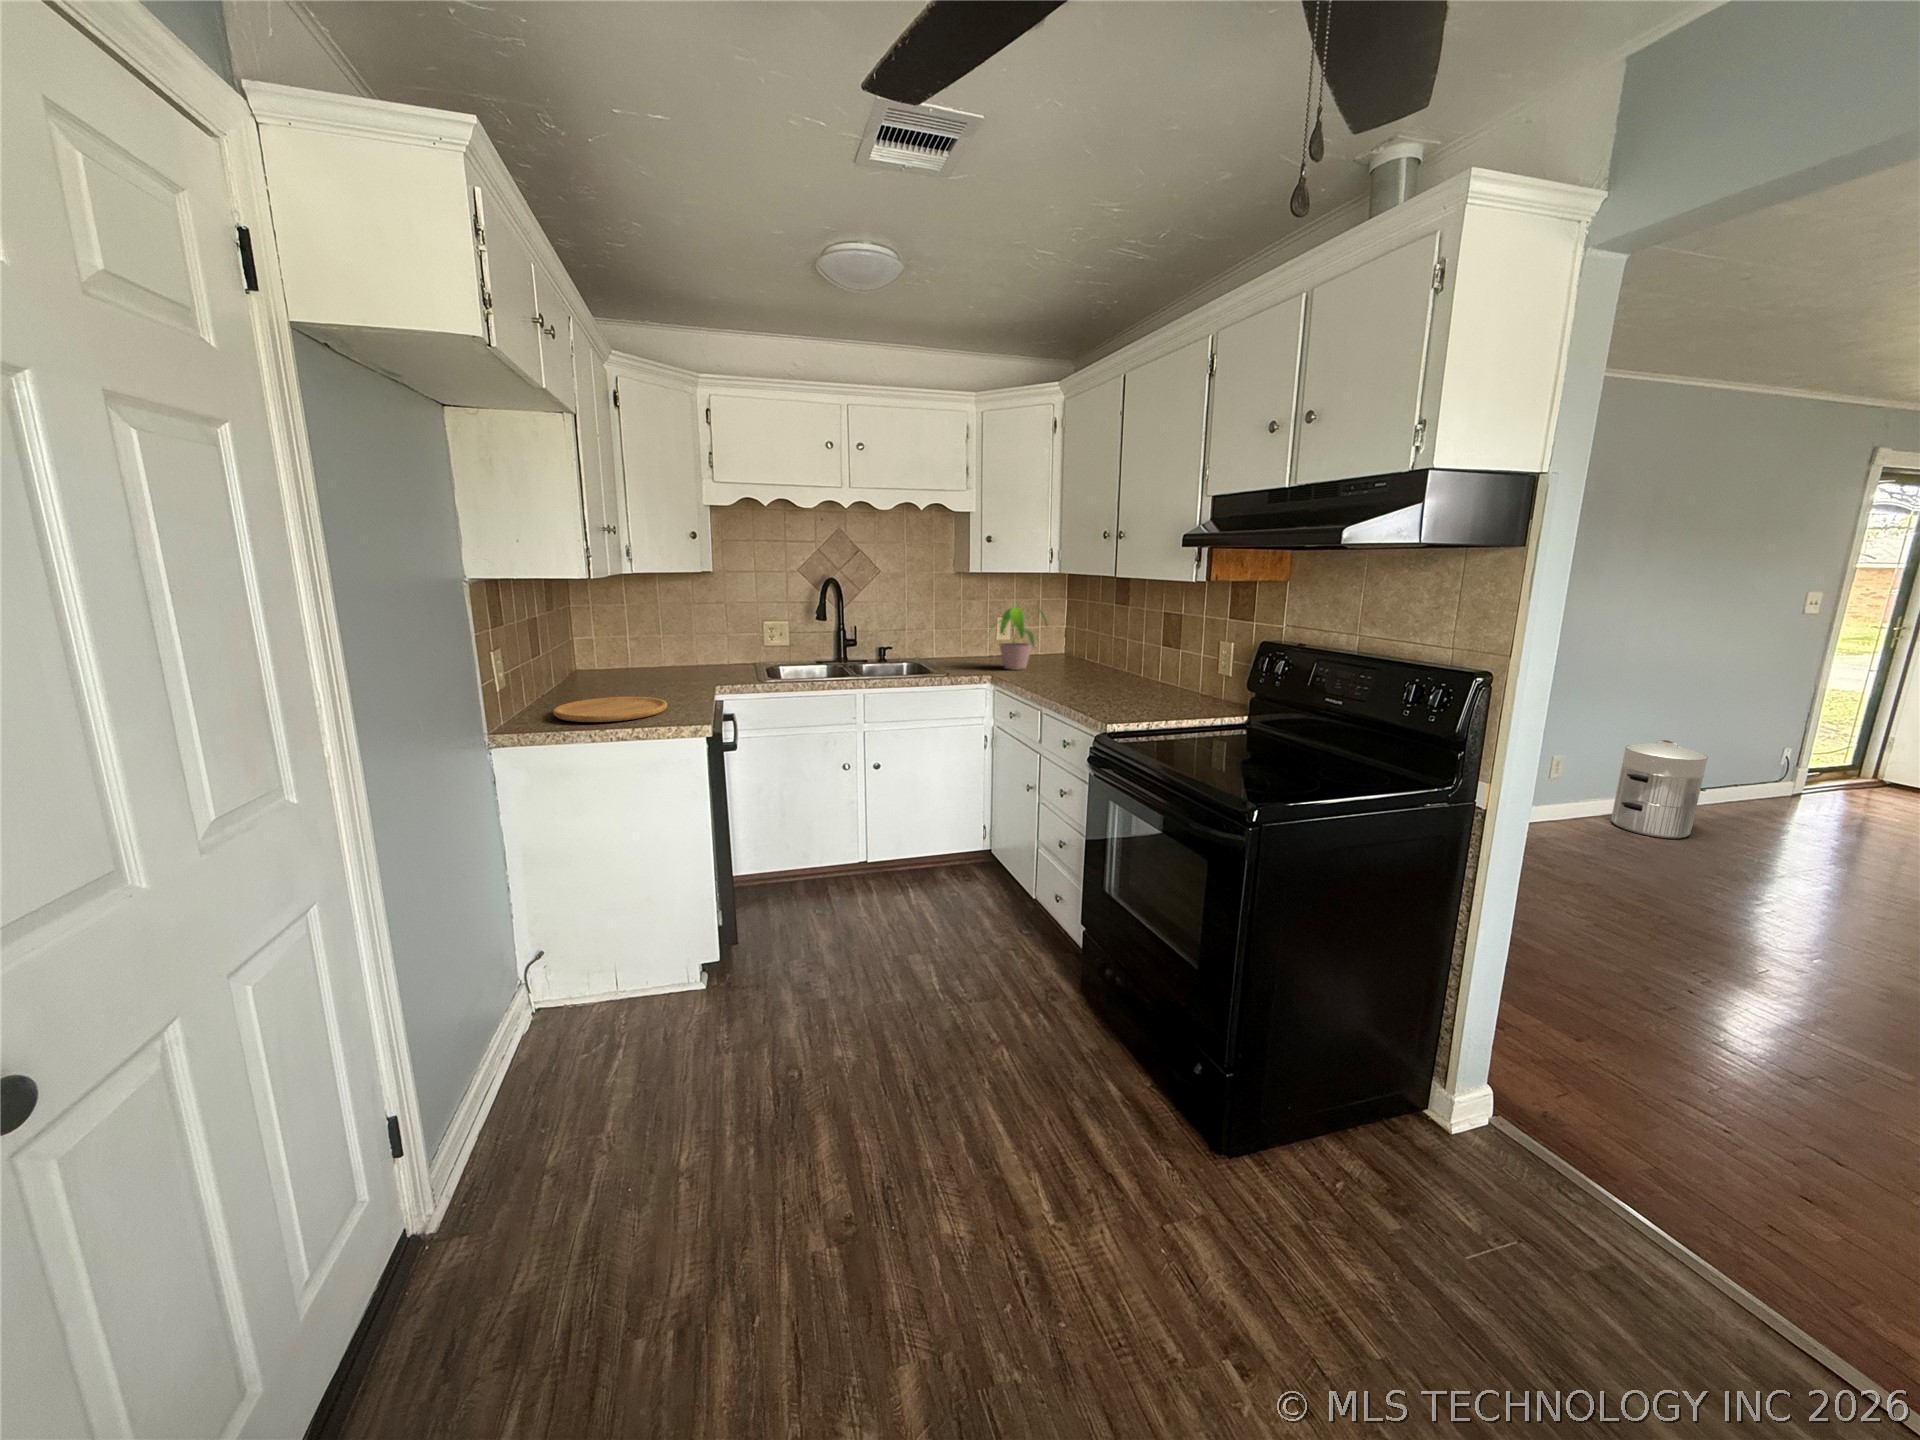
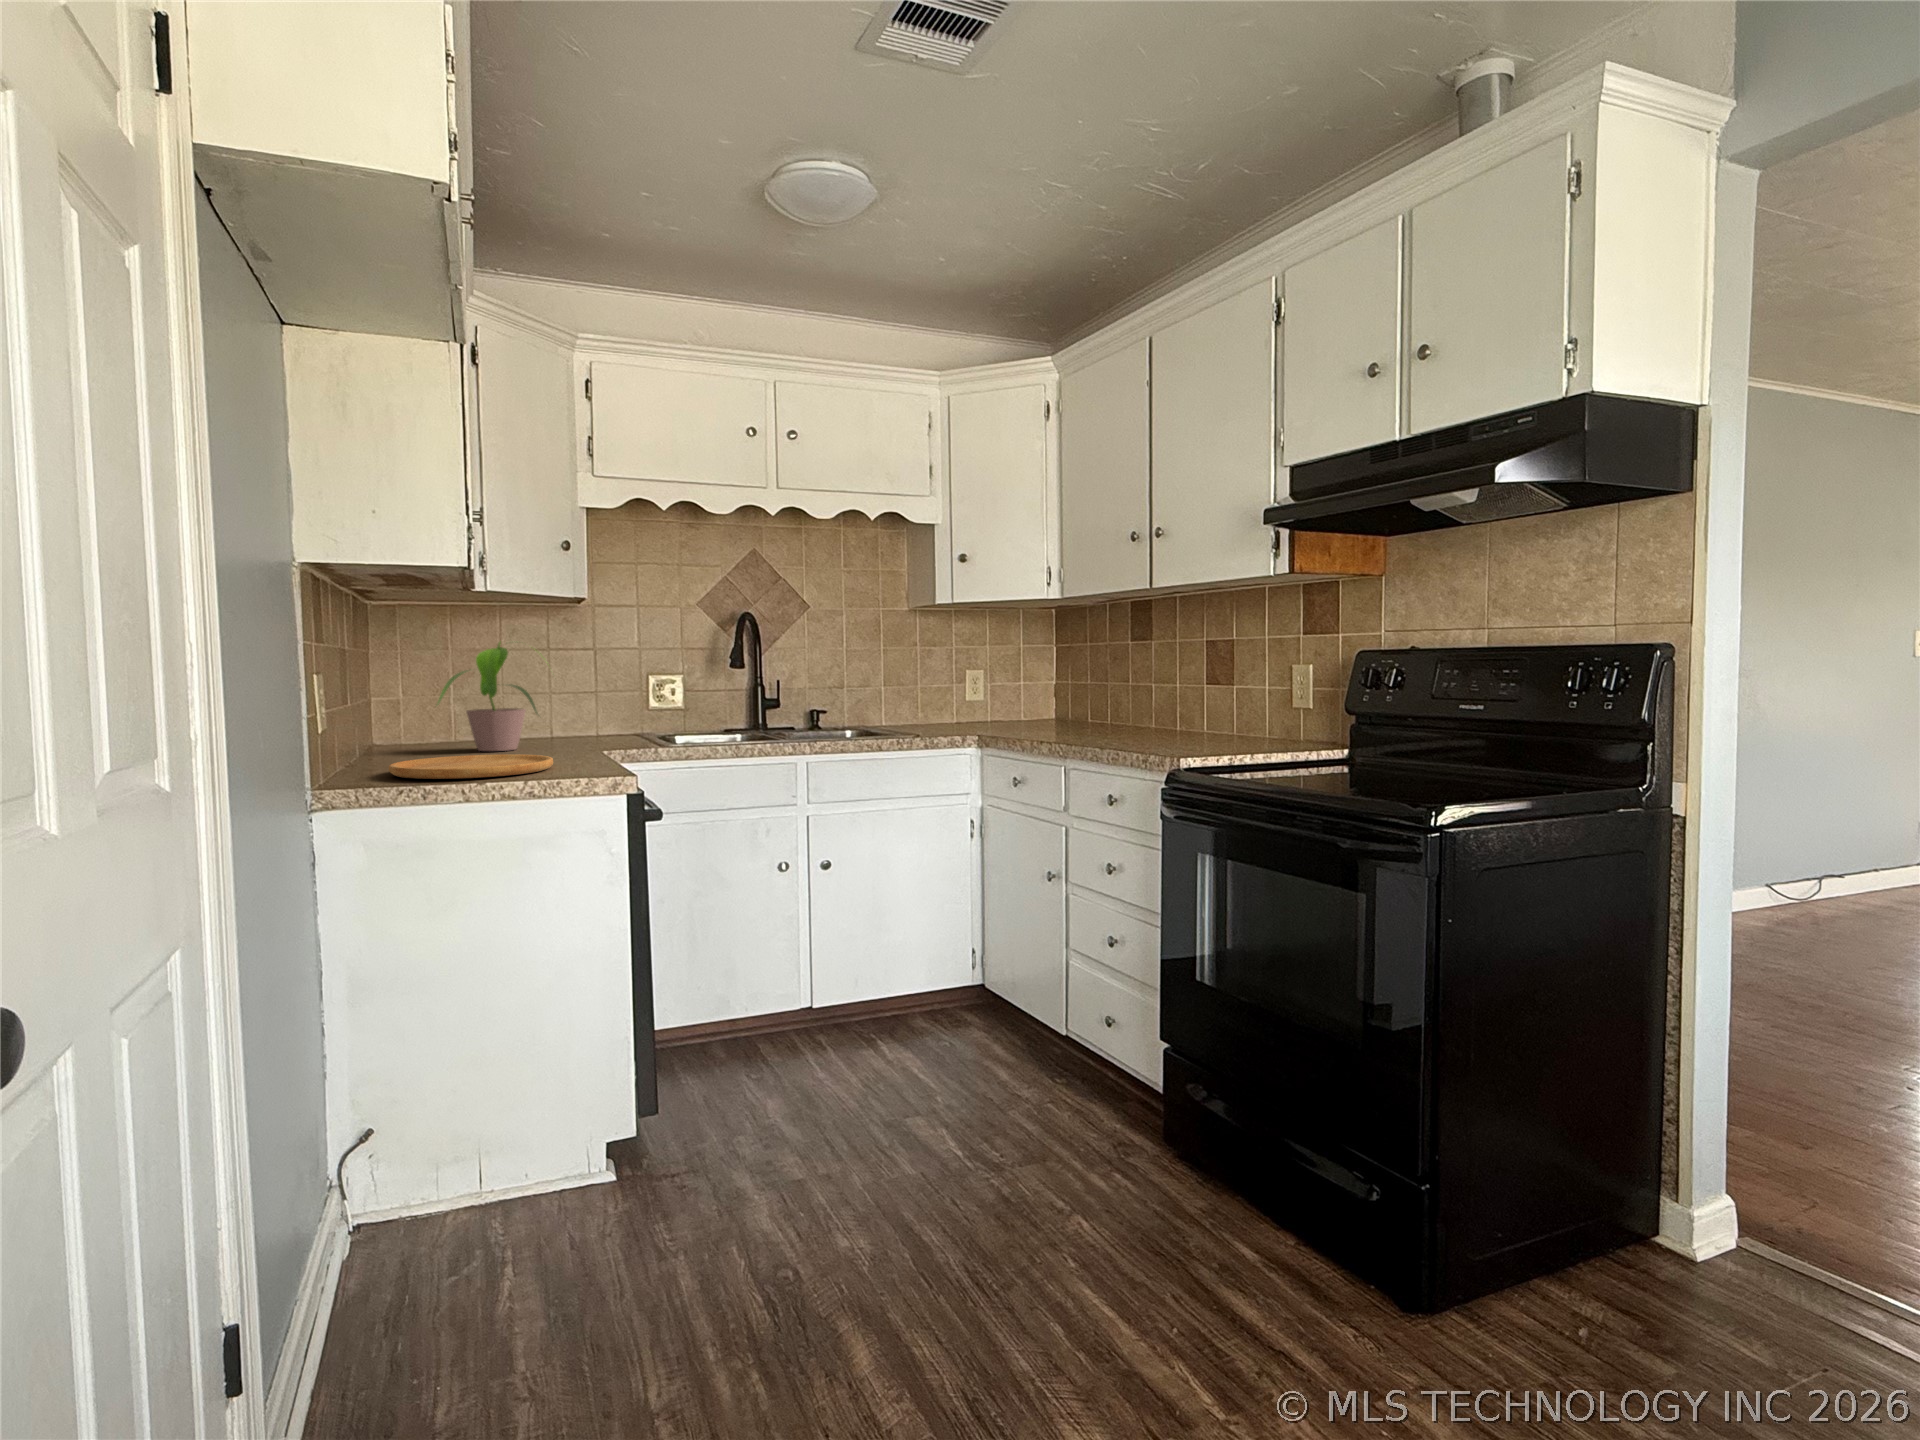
potted plant: present [989,605,1047,670] -> present [437,642,538,751]
waste bin: present [1611,740,1708,839] -> none [1762,802,1863,926]

